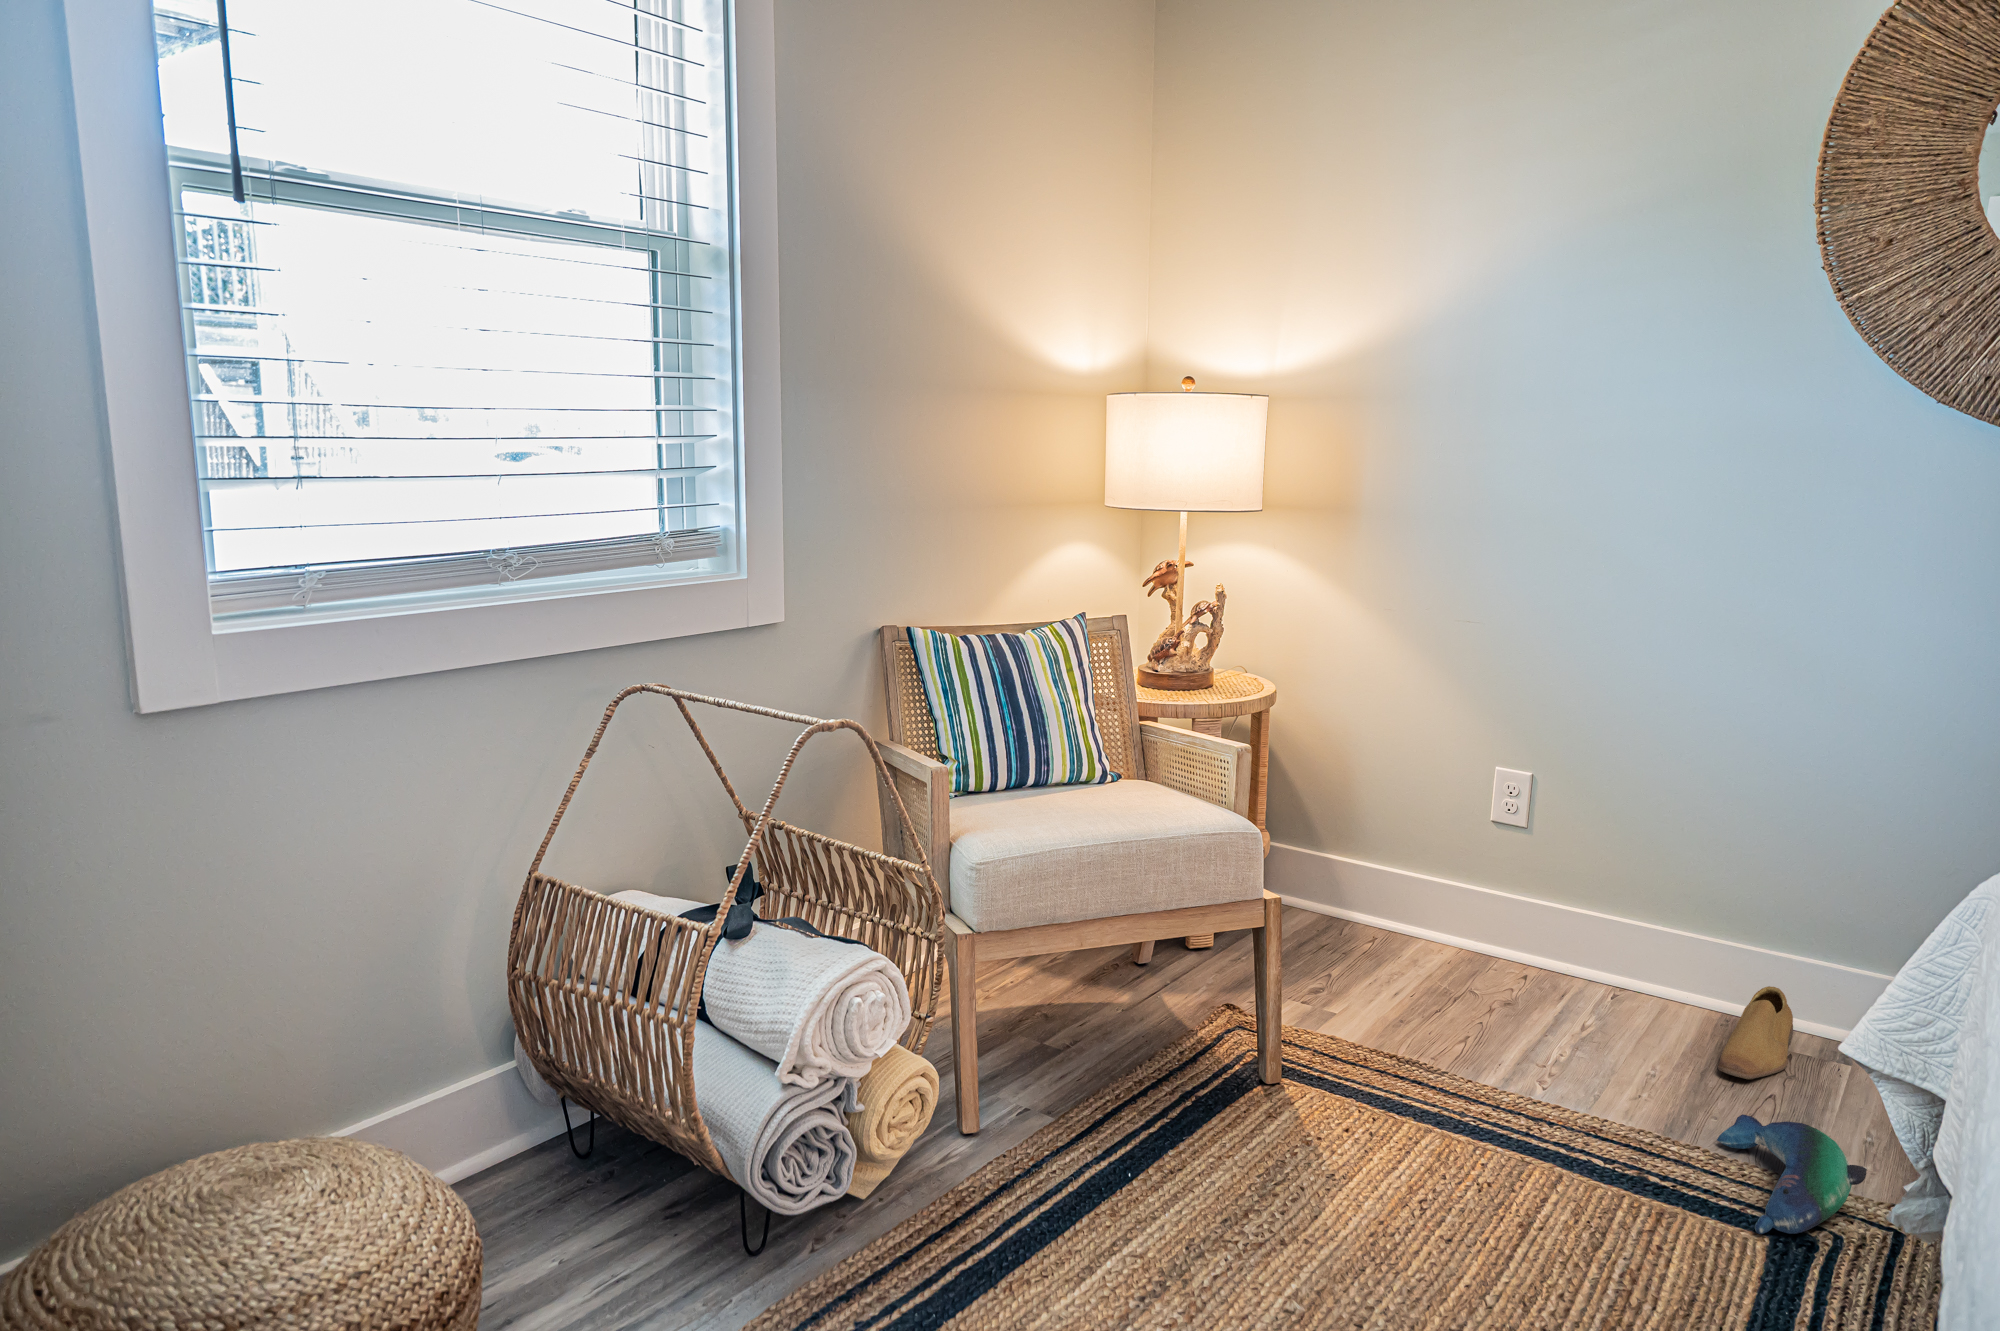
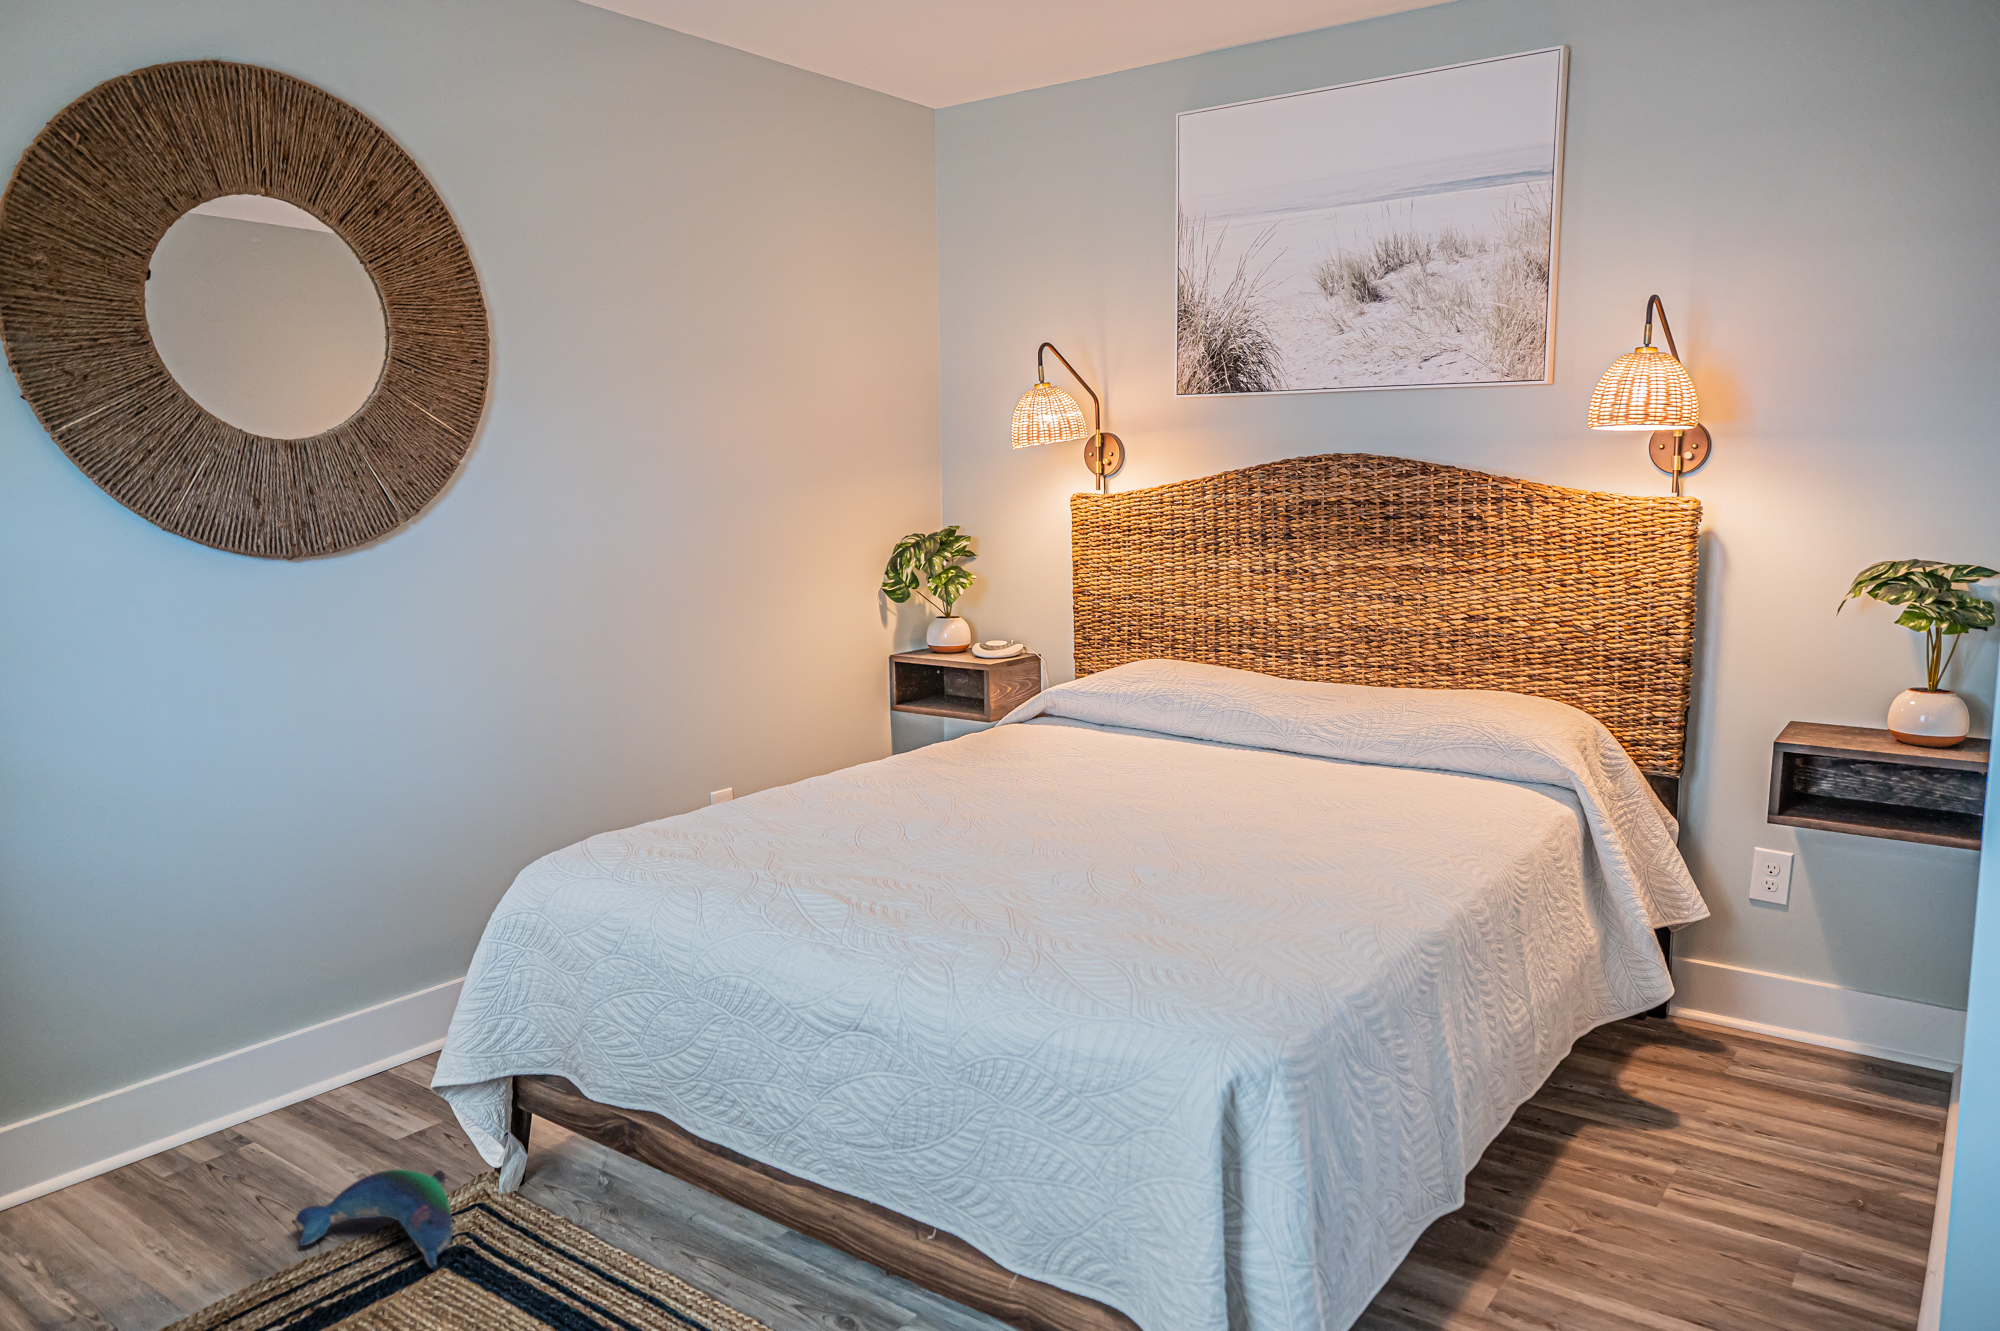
shoe: present [1718,986,1793,1079] -> none [143,1112,230,1207]

